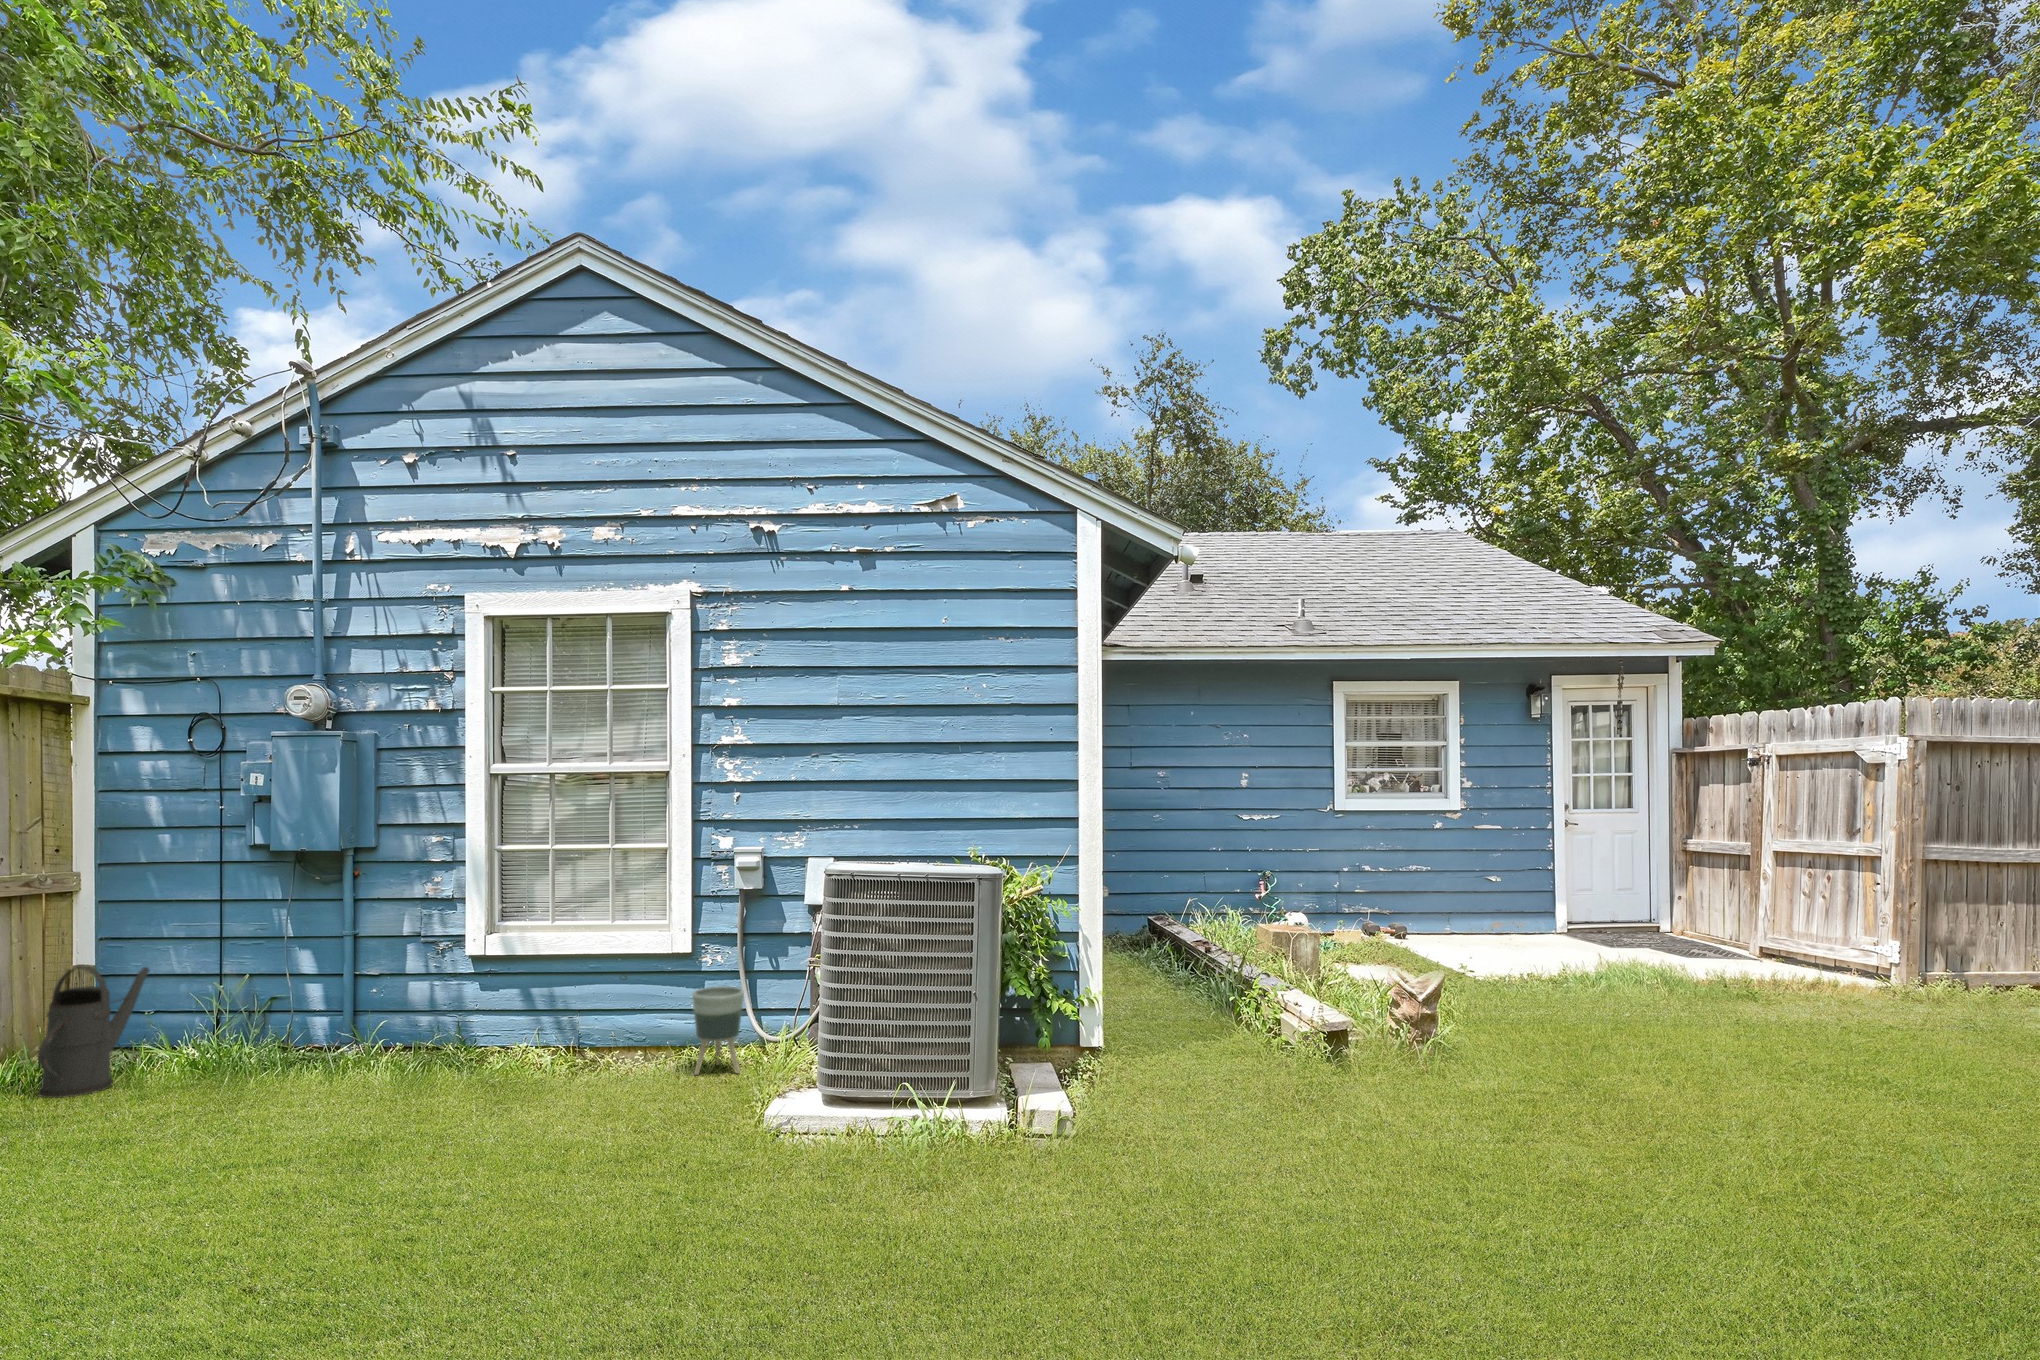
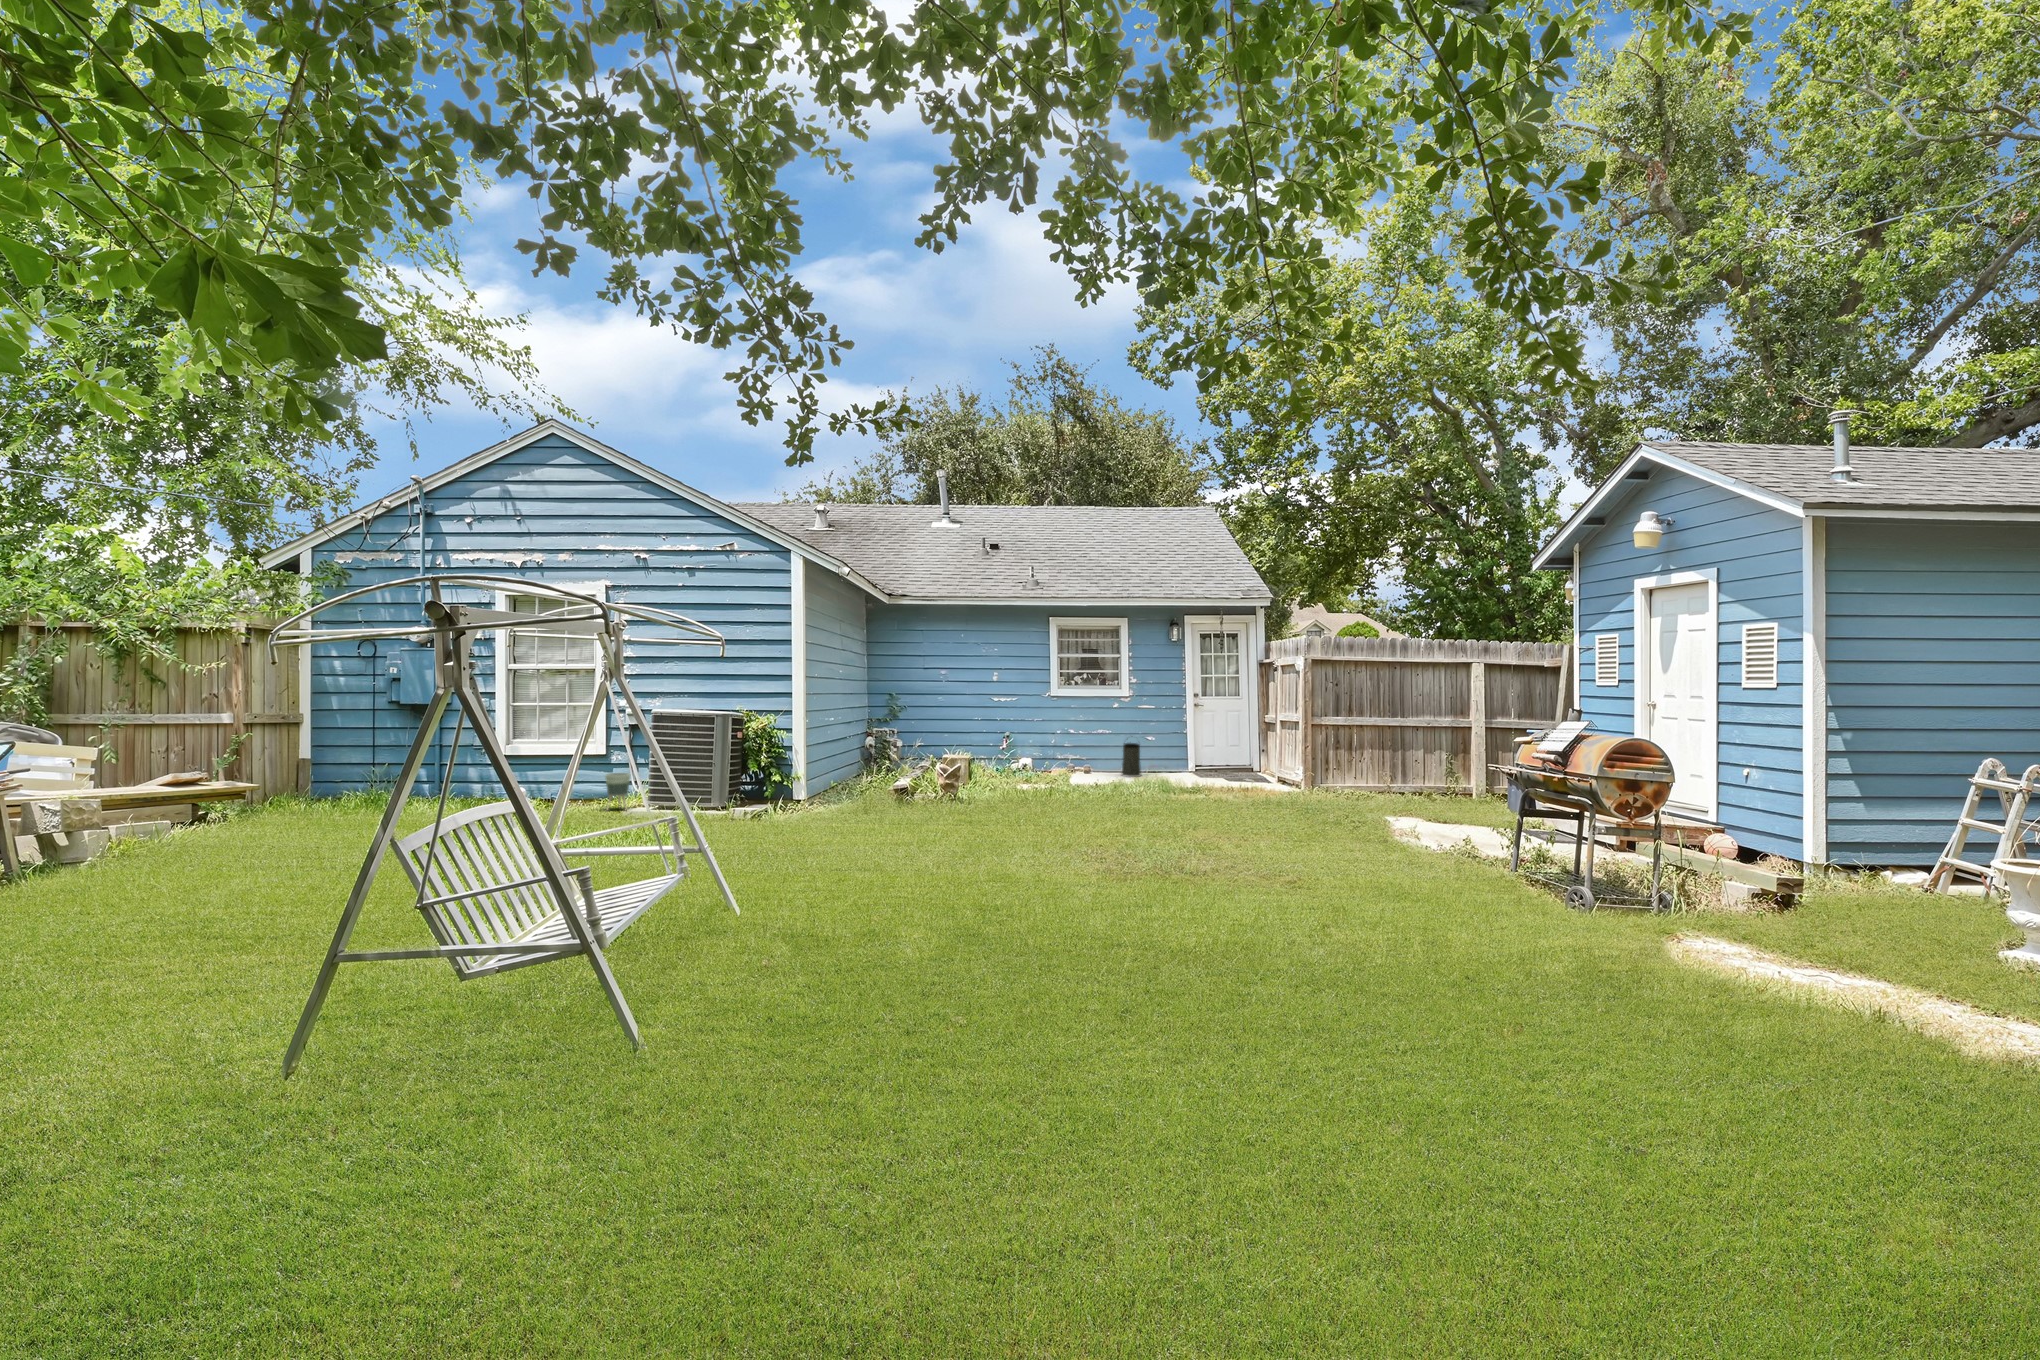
watering can: present [38,966,149,1098] -> present [1122,743,1141,777]

